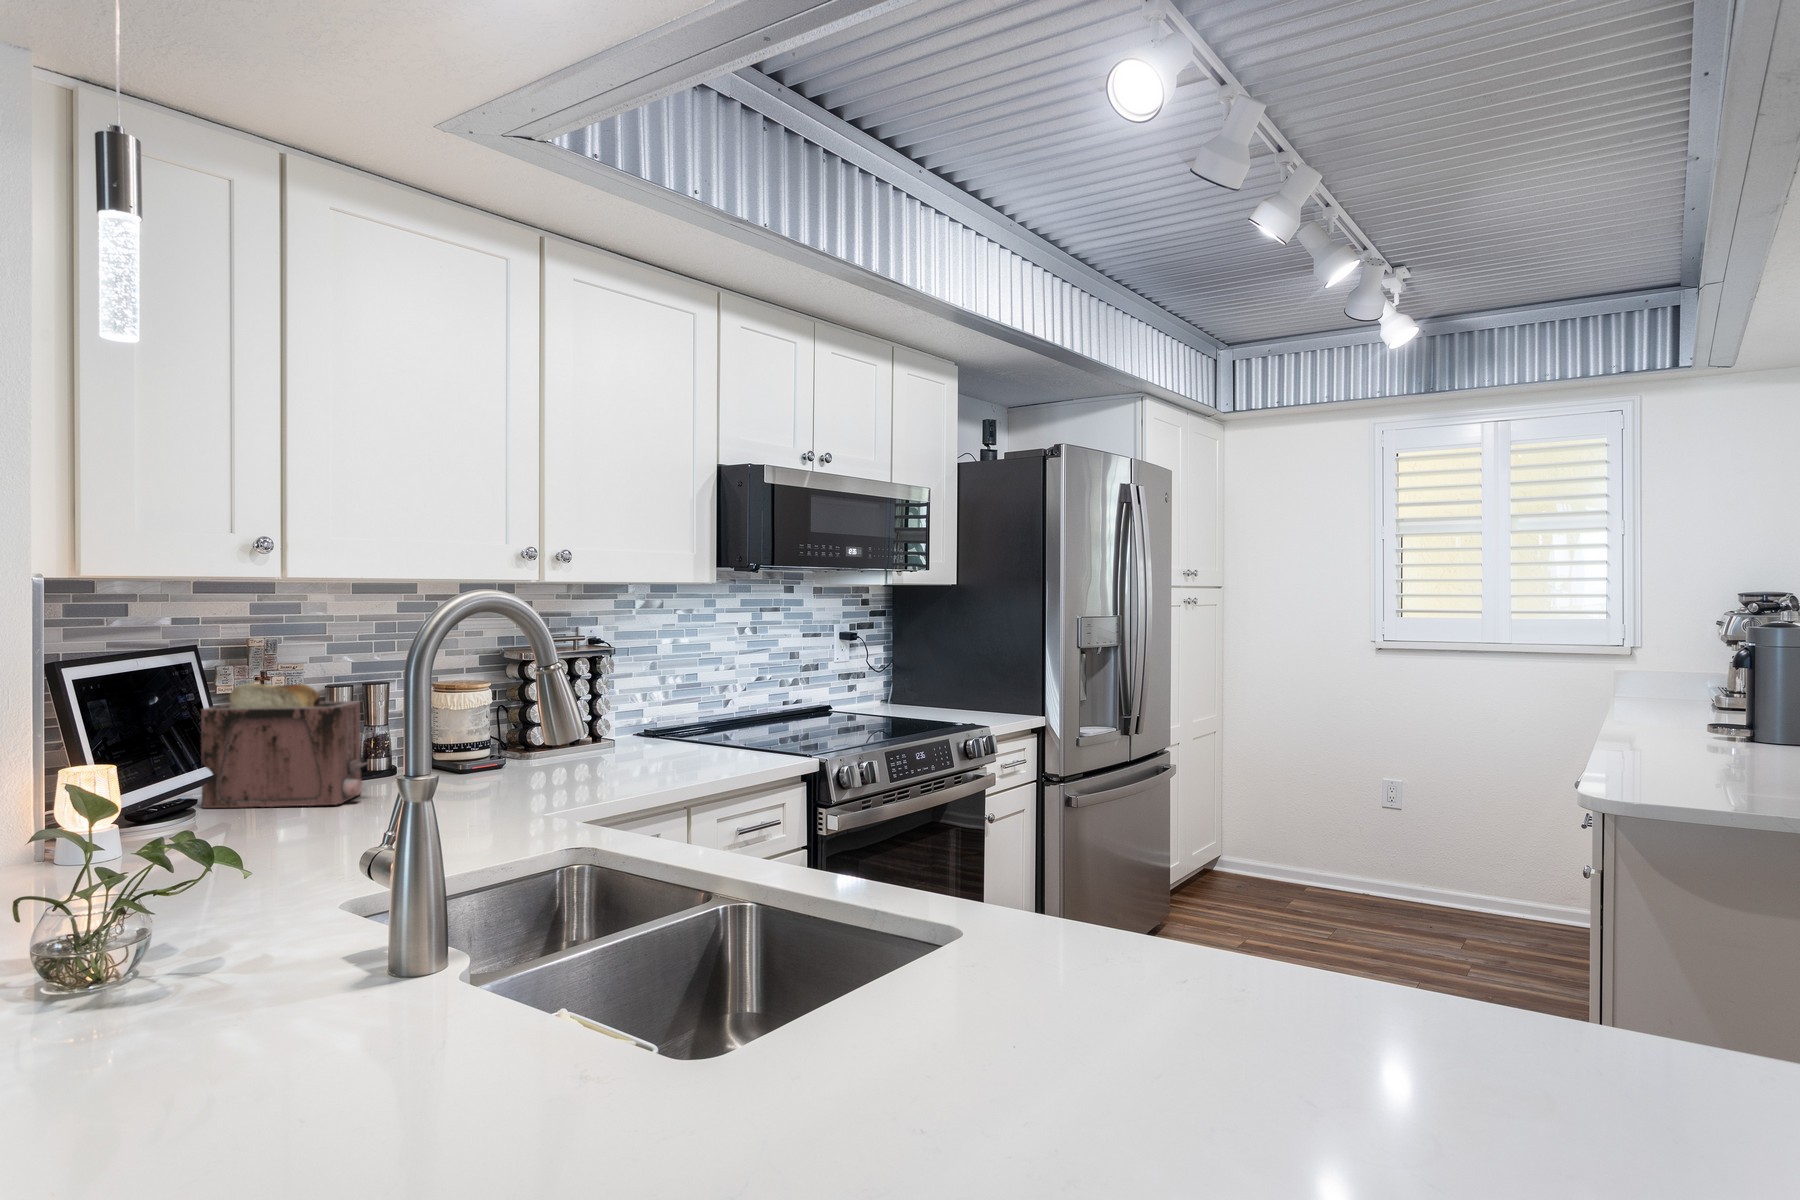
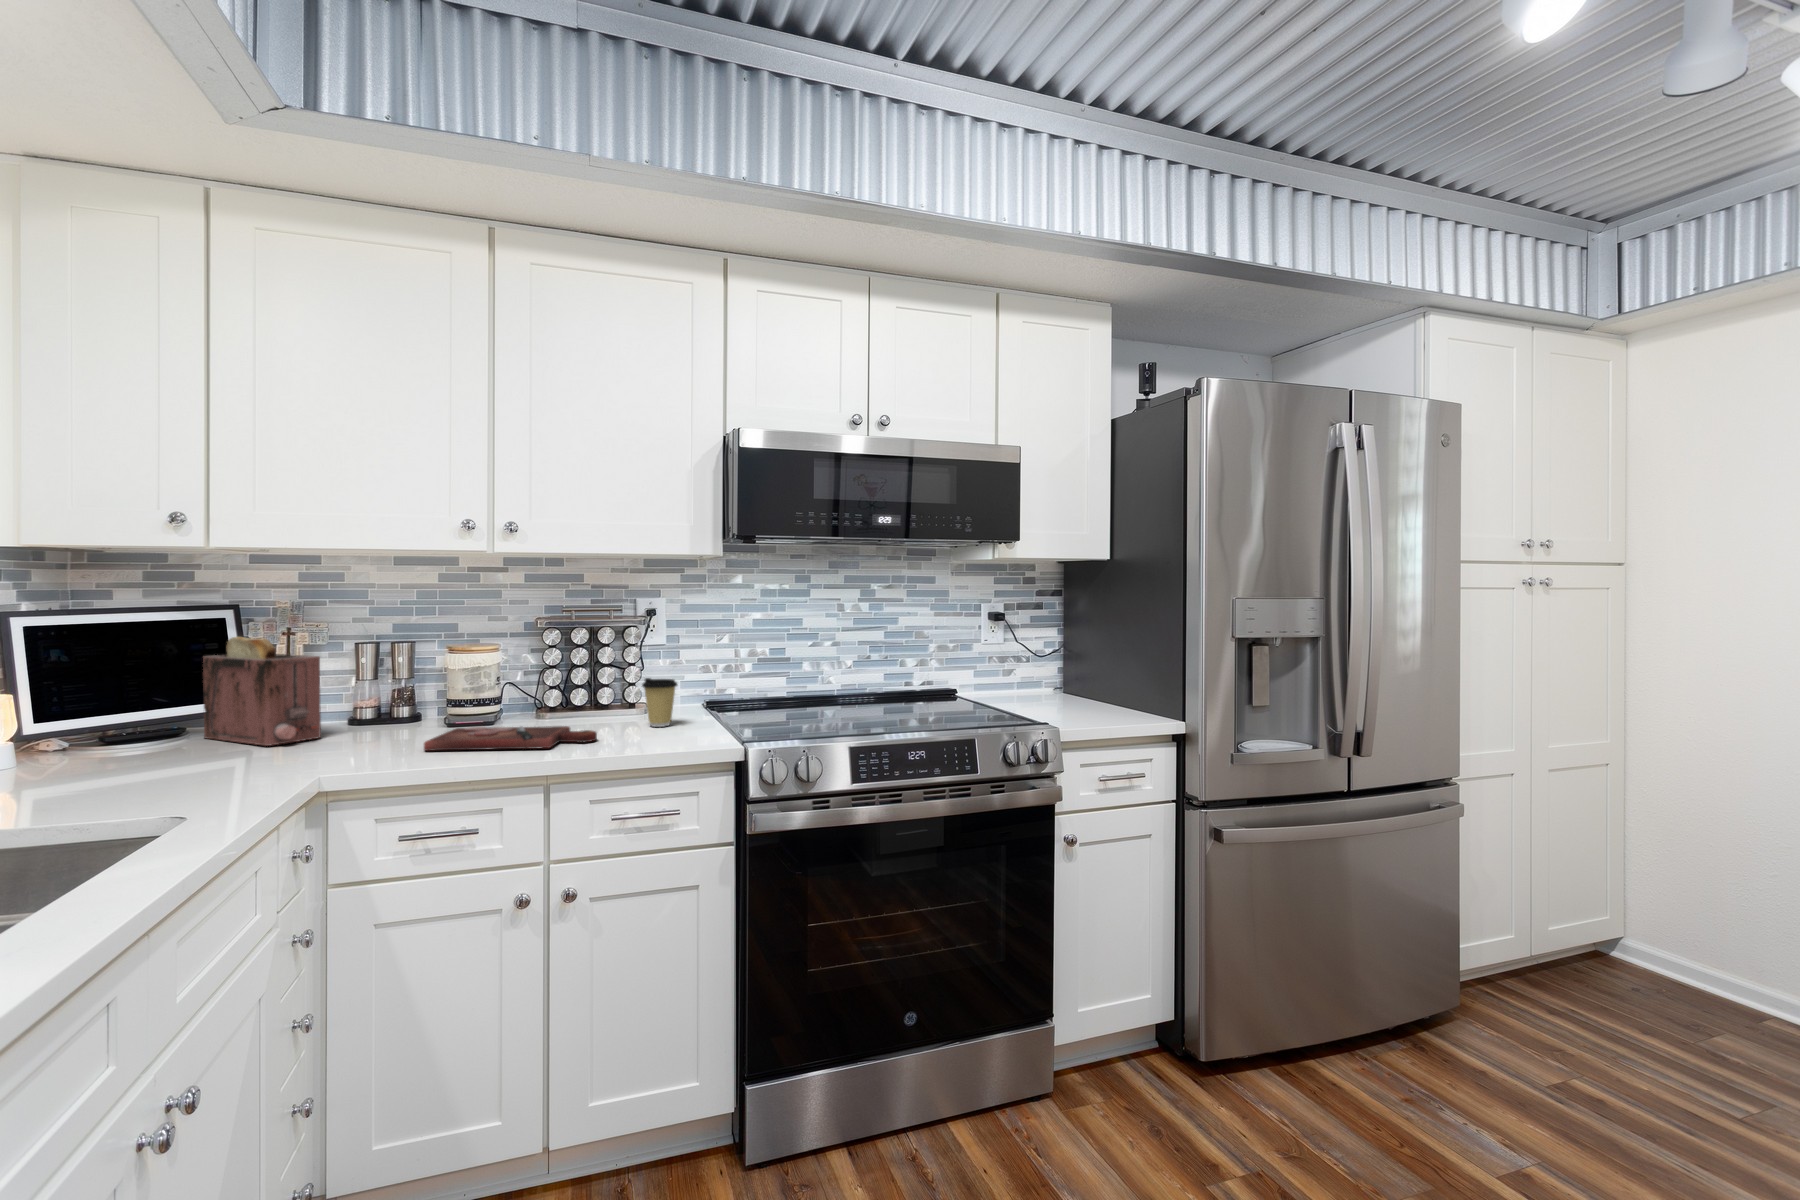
coffee cup: none [651,706,687,754] -> present [642,678,677,727]
cutting board: none [503,758,664,790] -> present [424,726,597,751]

